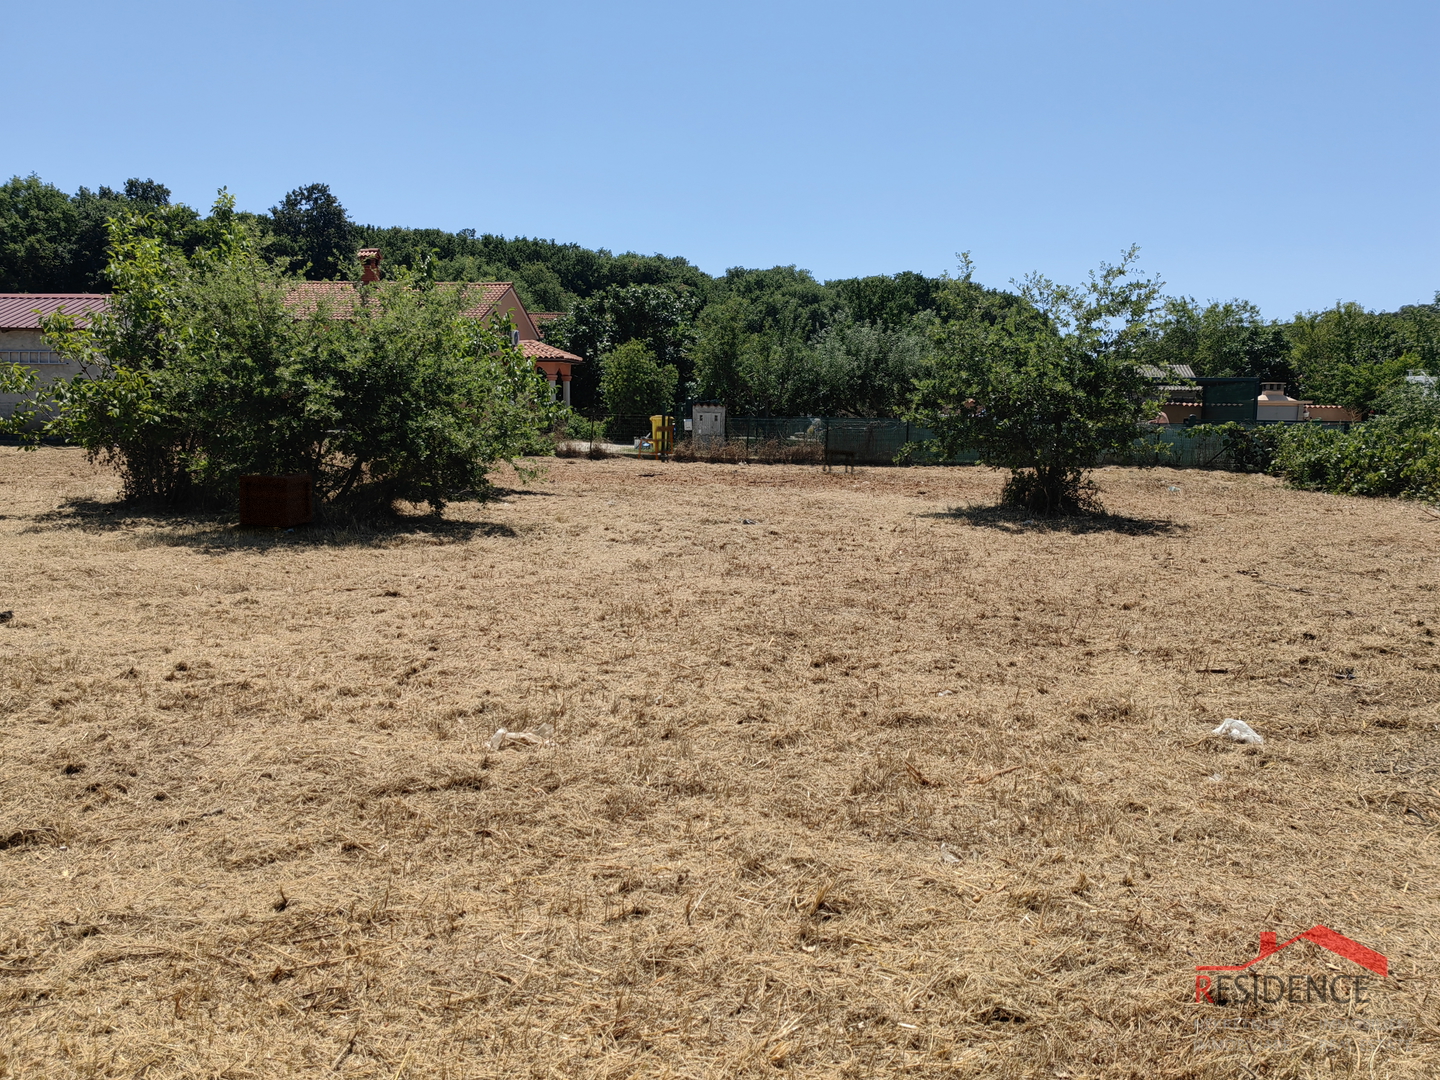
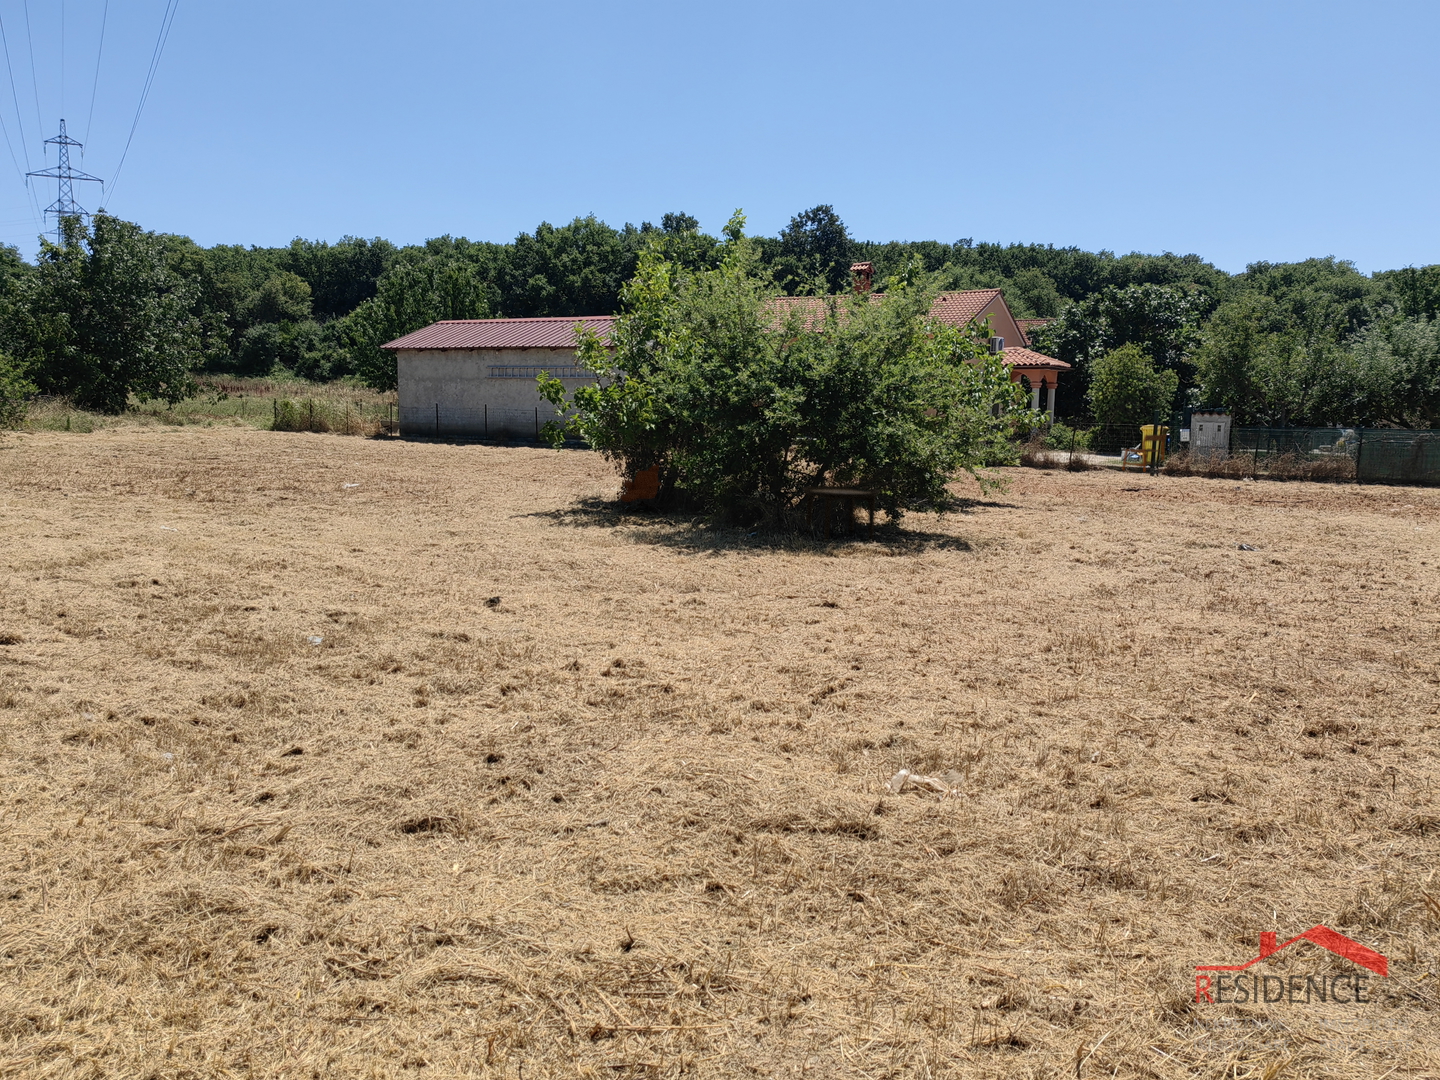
round table: present [822,449,857,474] -> present [803,486,880,539]
lounge chair: none [115,452,168,510] -> present [620,465,661,512]
wooden crate: present [239,473,312,528] -> none [712,481,777,534]

